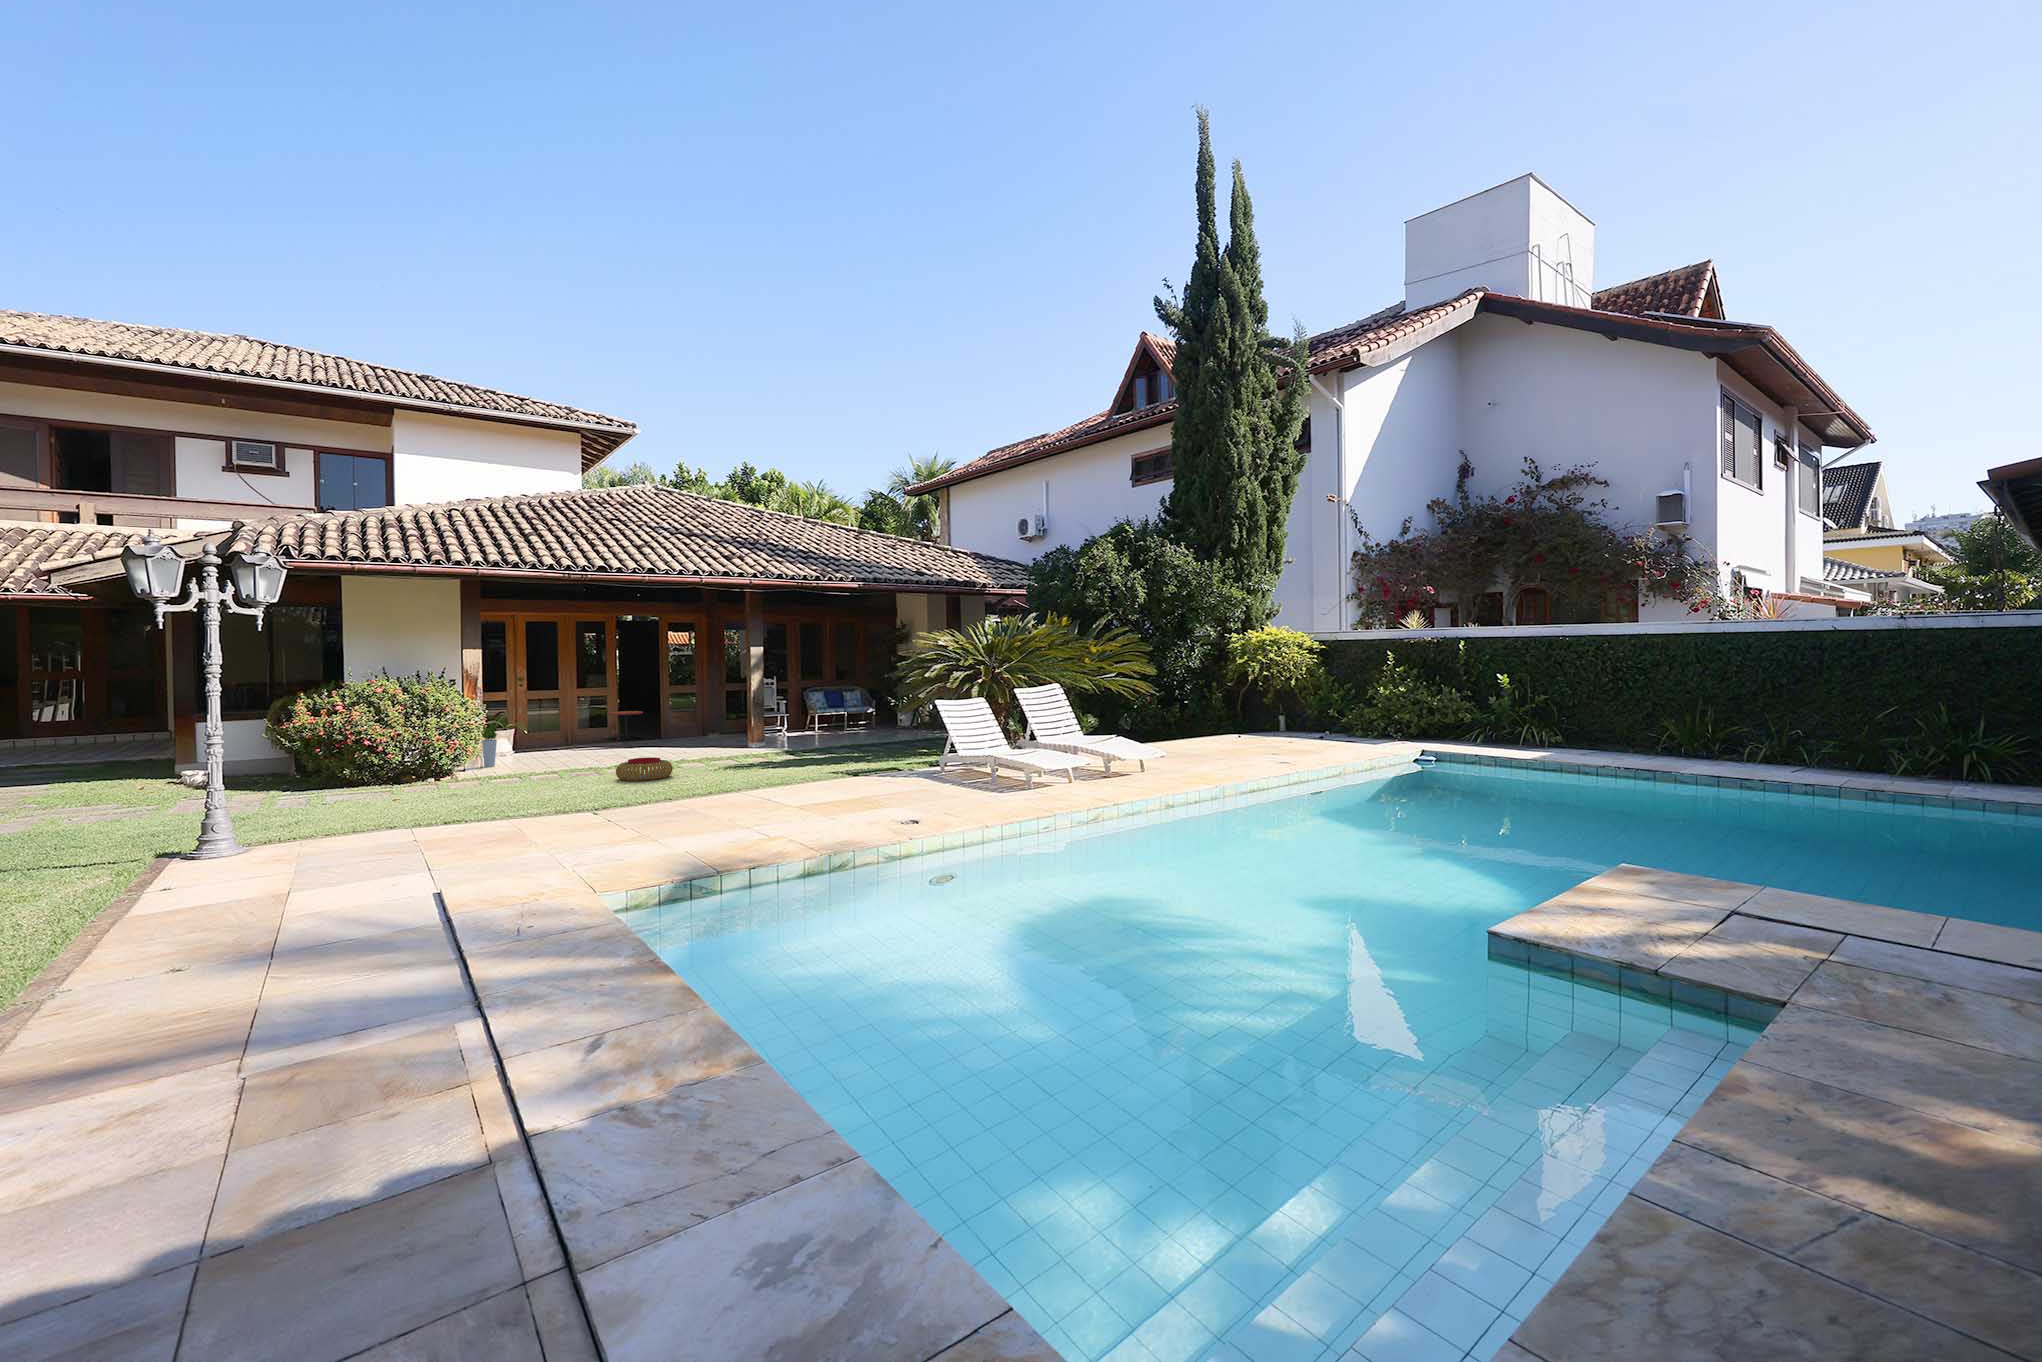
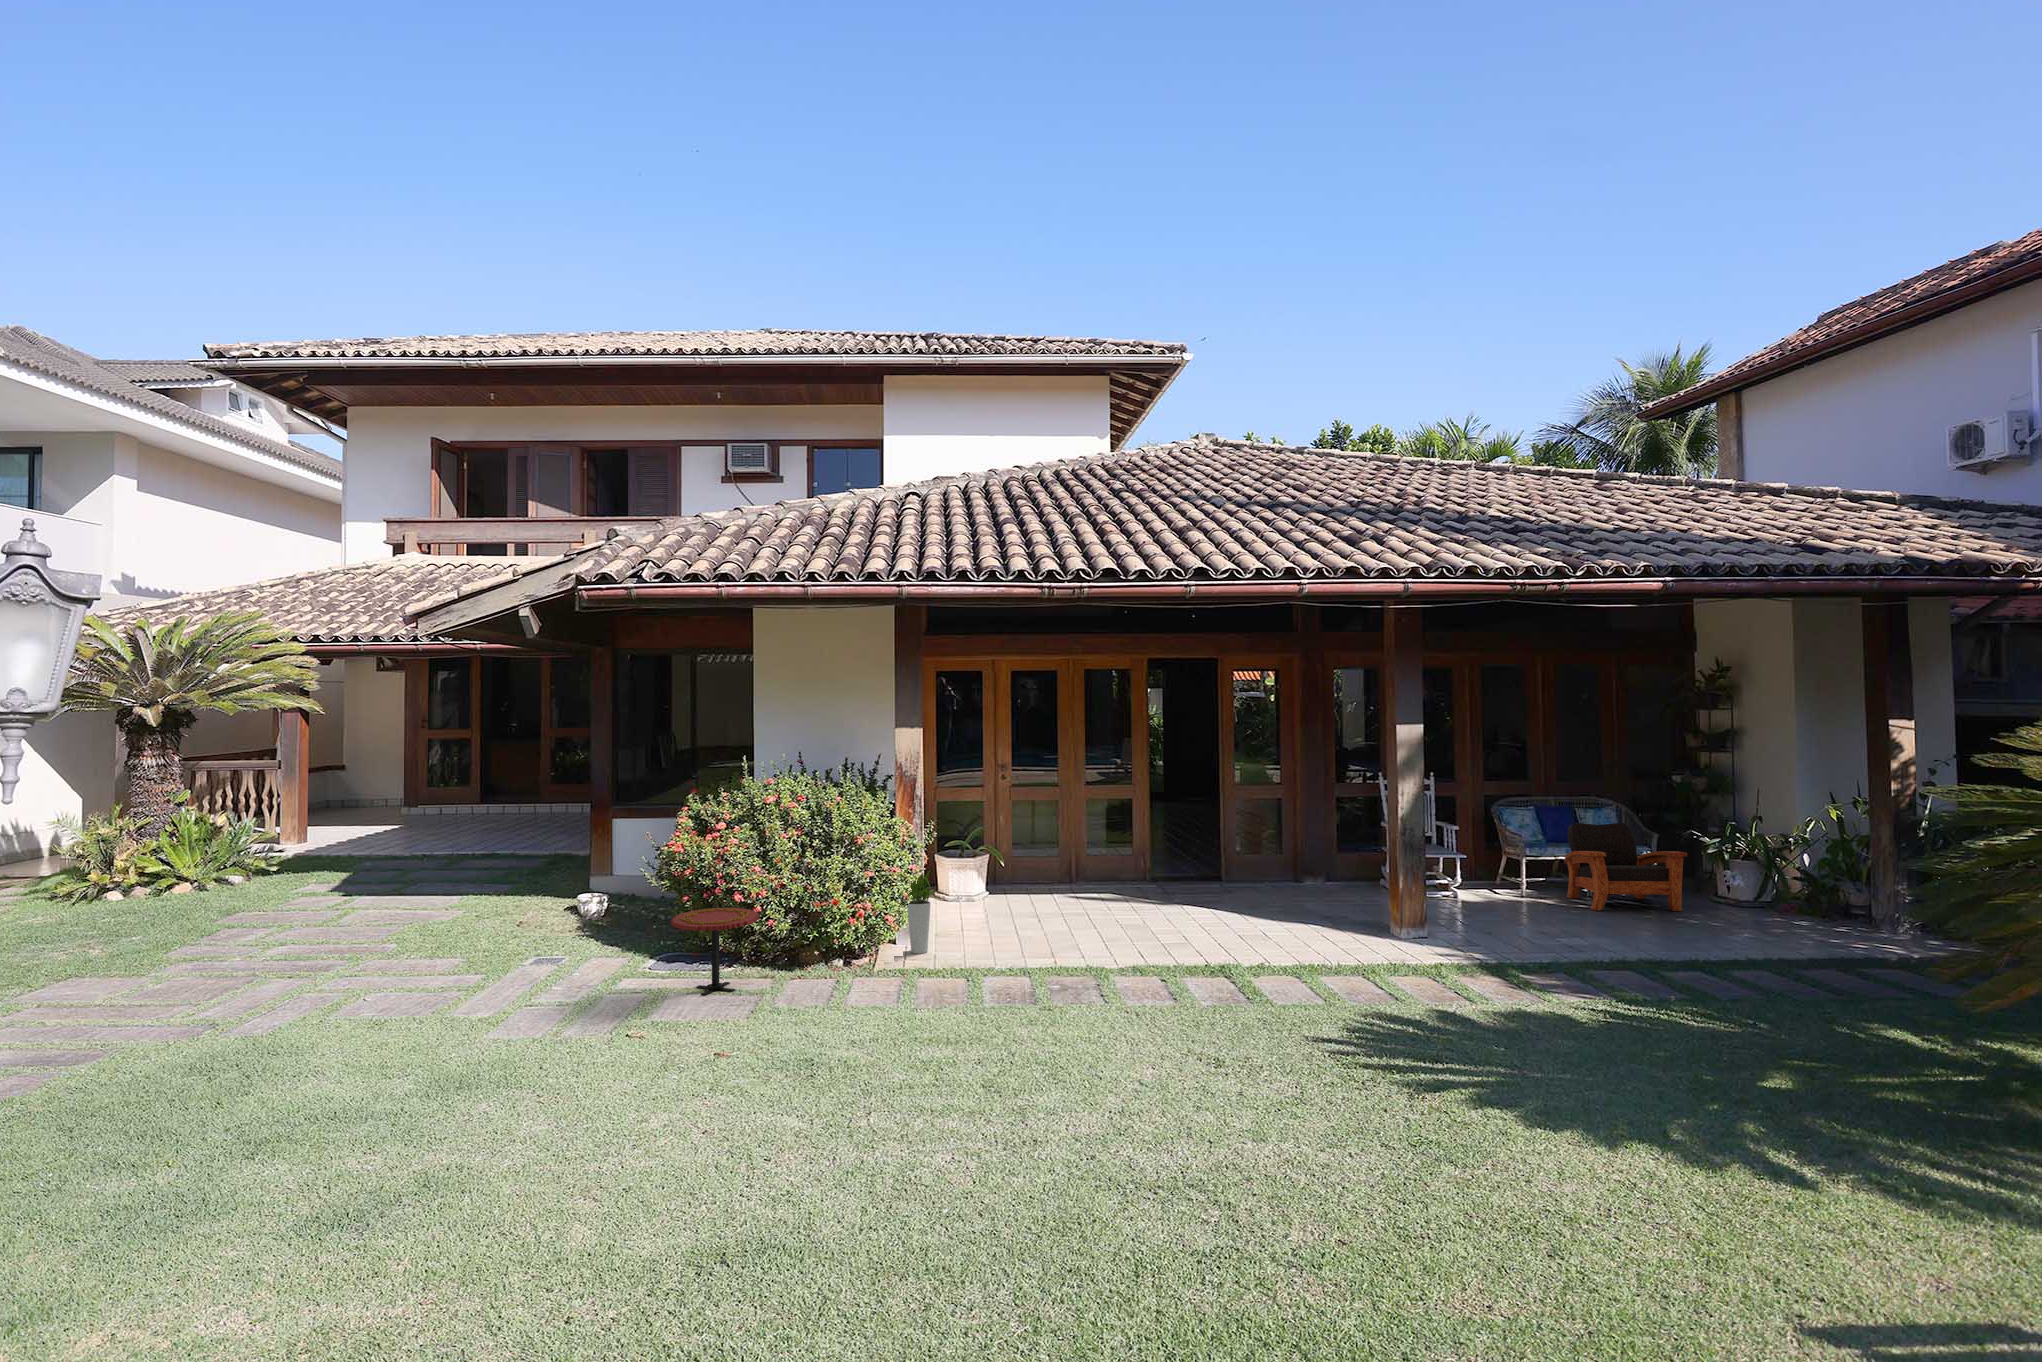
armchair: none [833,696,880,733] -> present [1564,823,1687,911]
side table: present [608,711,643,740] -> present [671,908,759,995]
pouf: present [616,757,673,781] -> none [1111,1033,1245,1116]

